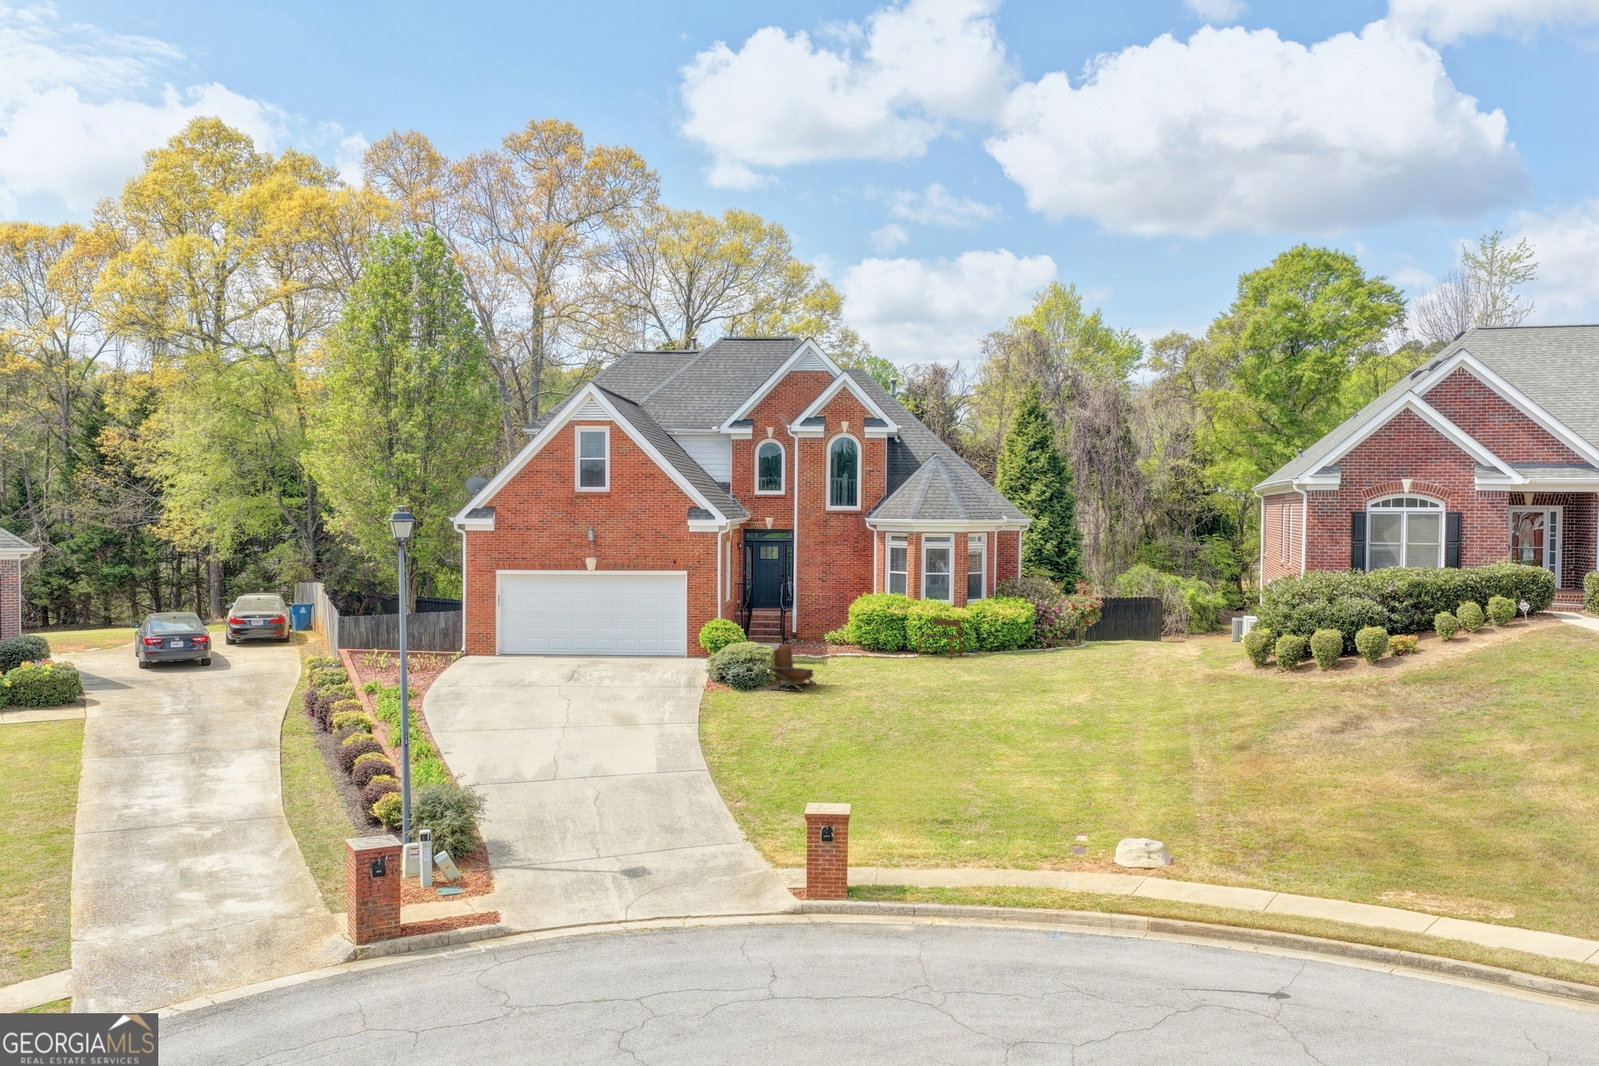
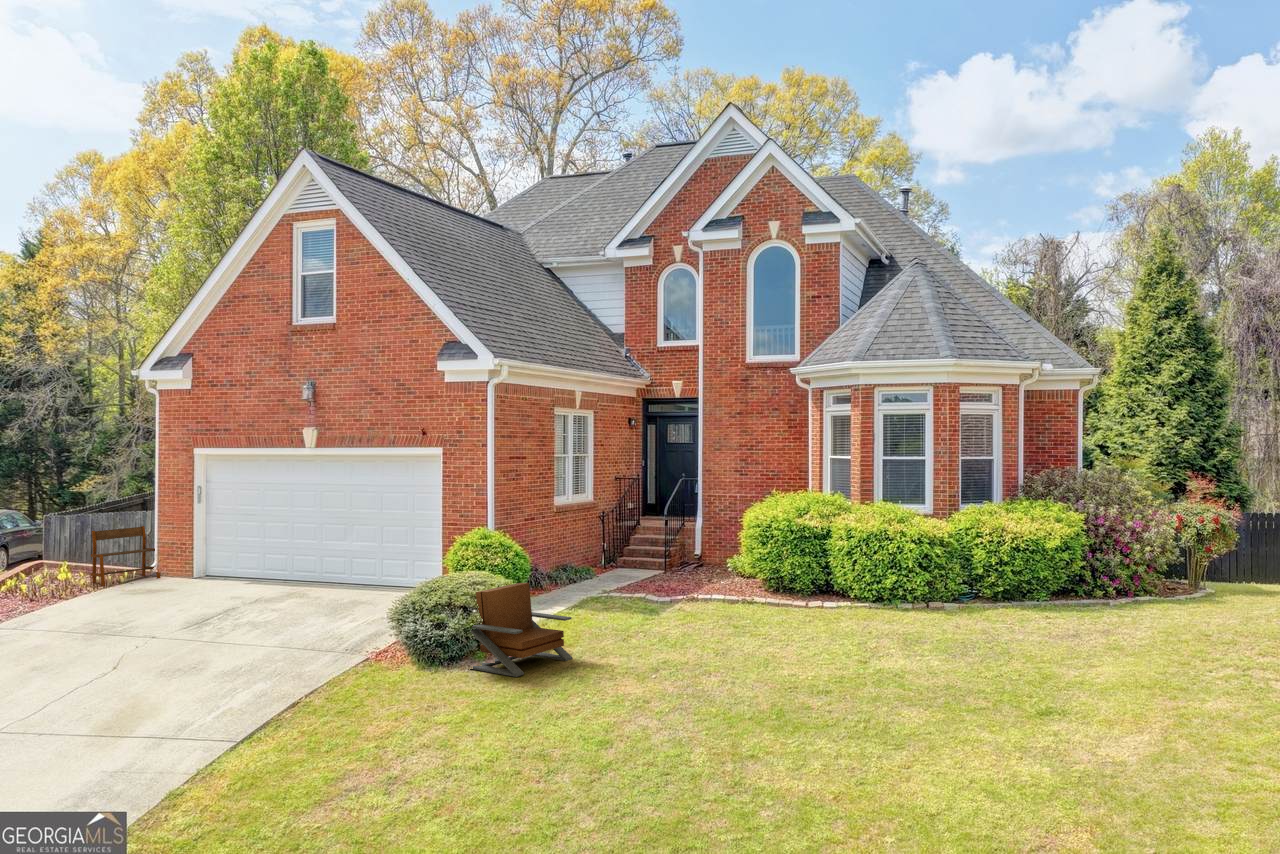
bench: present [918,618,962,659] -> present [90,526,160,586]

